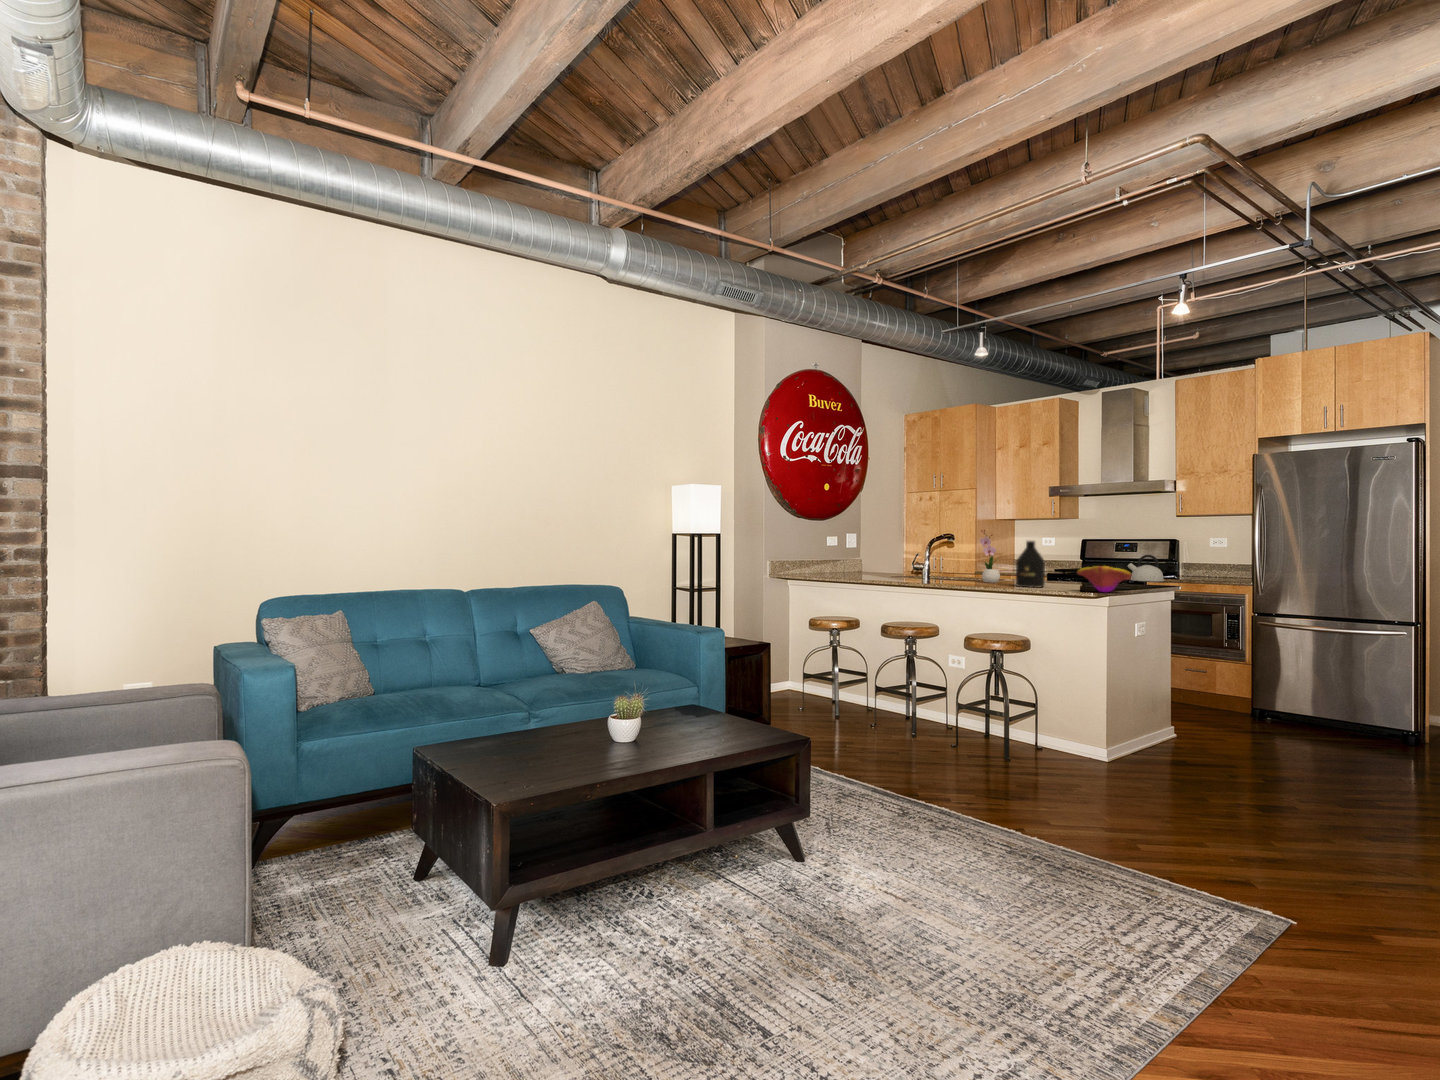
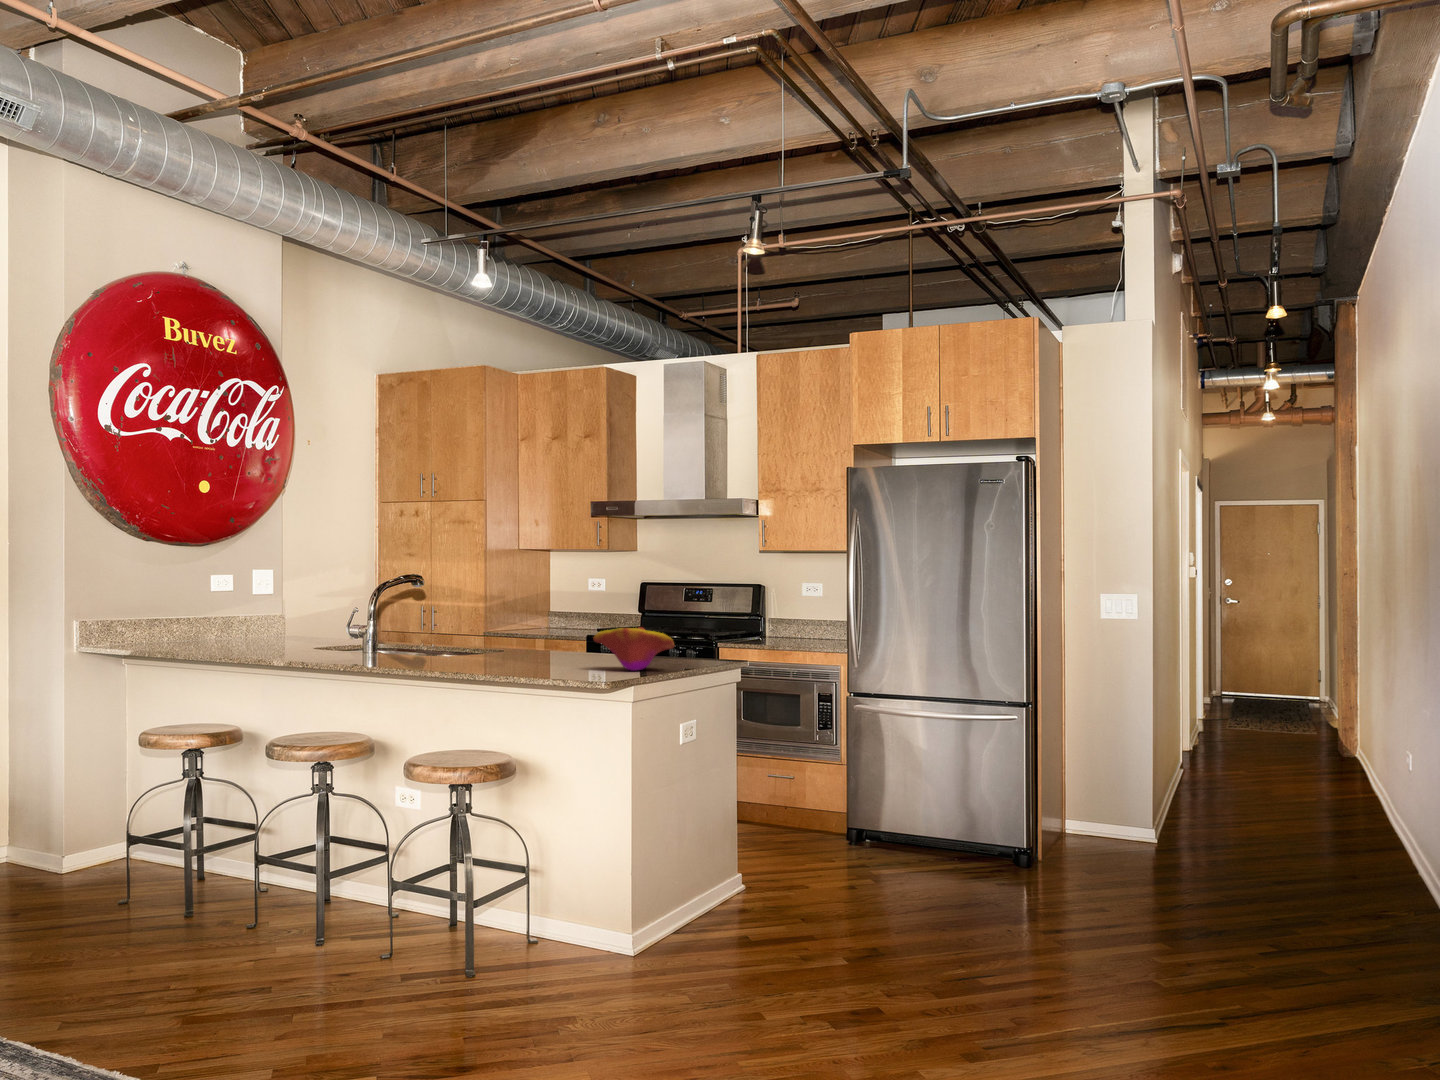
flower arrangement: present [980,530,1000,583] -> none [455,567,494,656]
bottle: present [1016,541,1045,587] -> none [505,585,551,664]
kettle: present [1127,555,1164,582] -> none [691,607,740,647]

